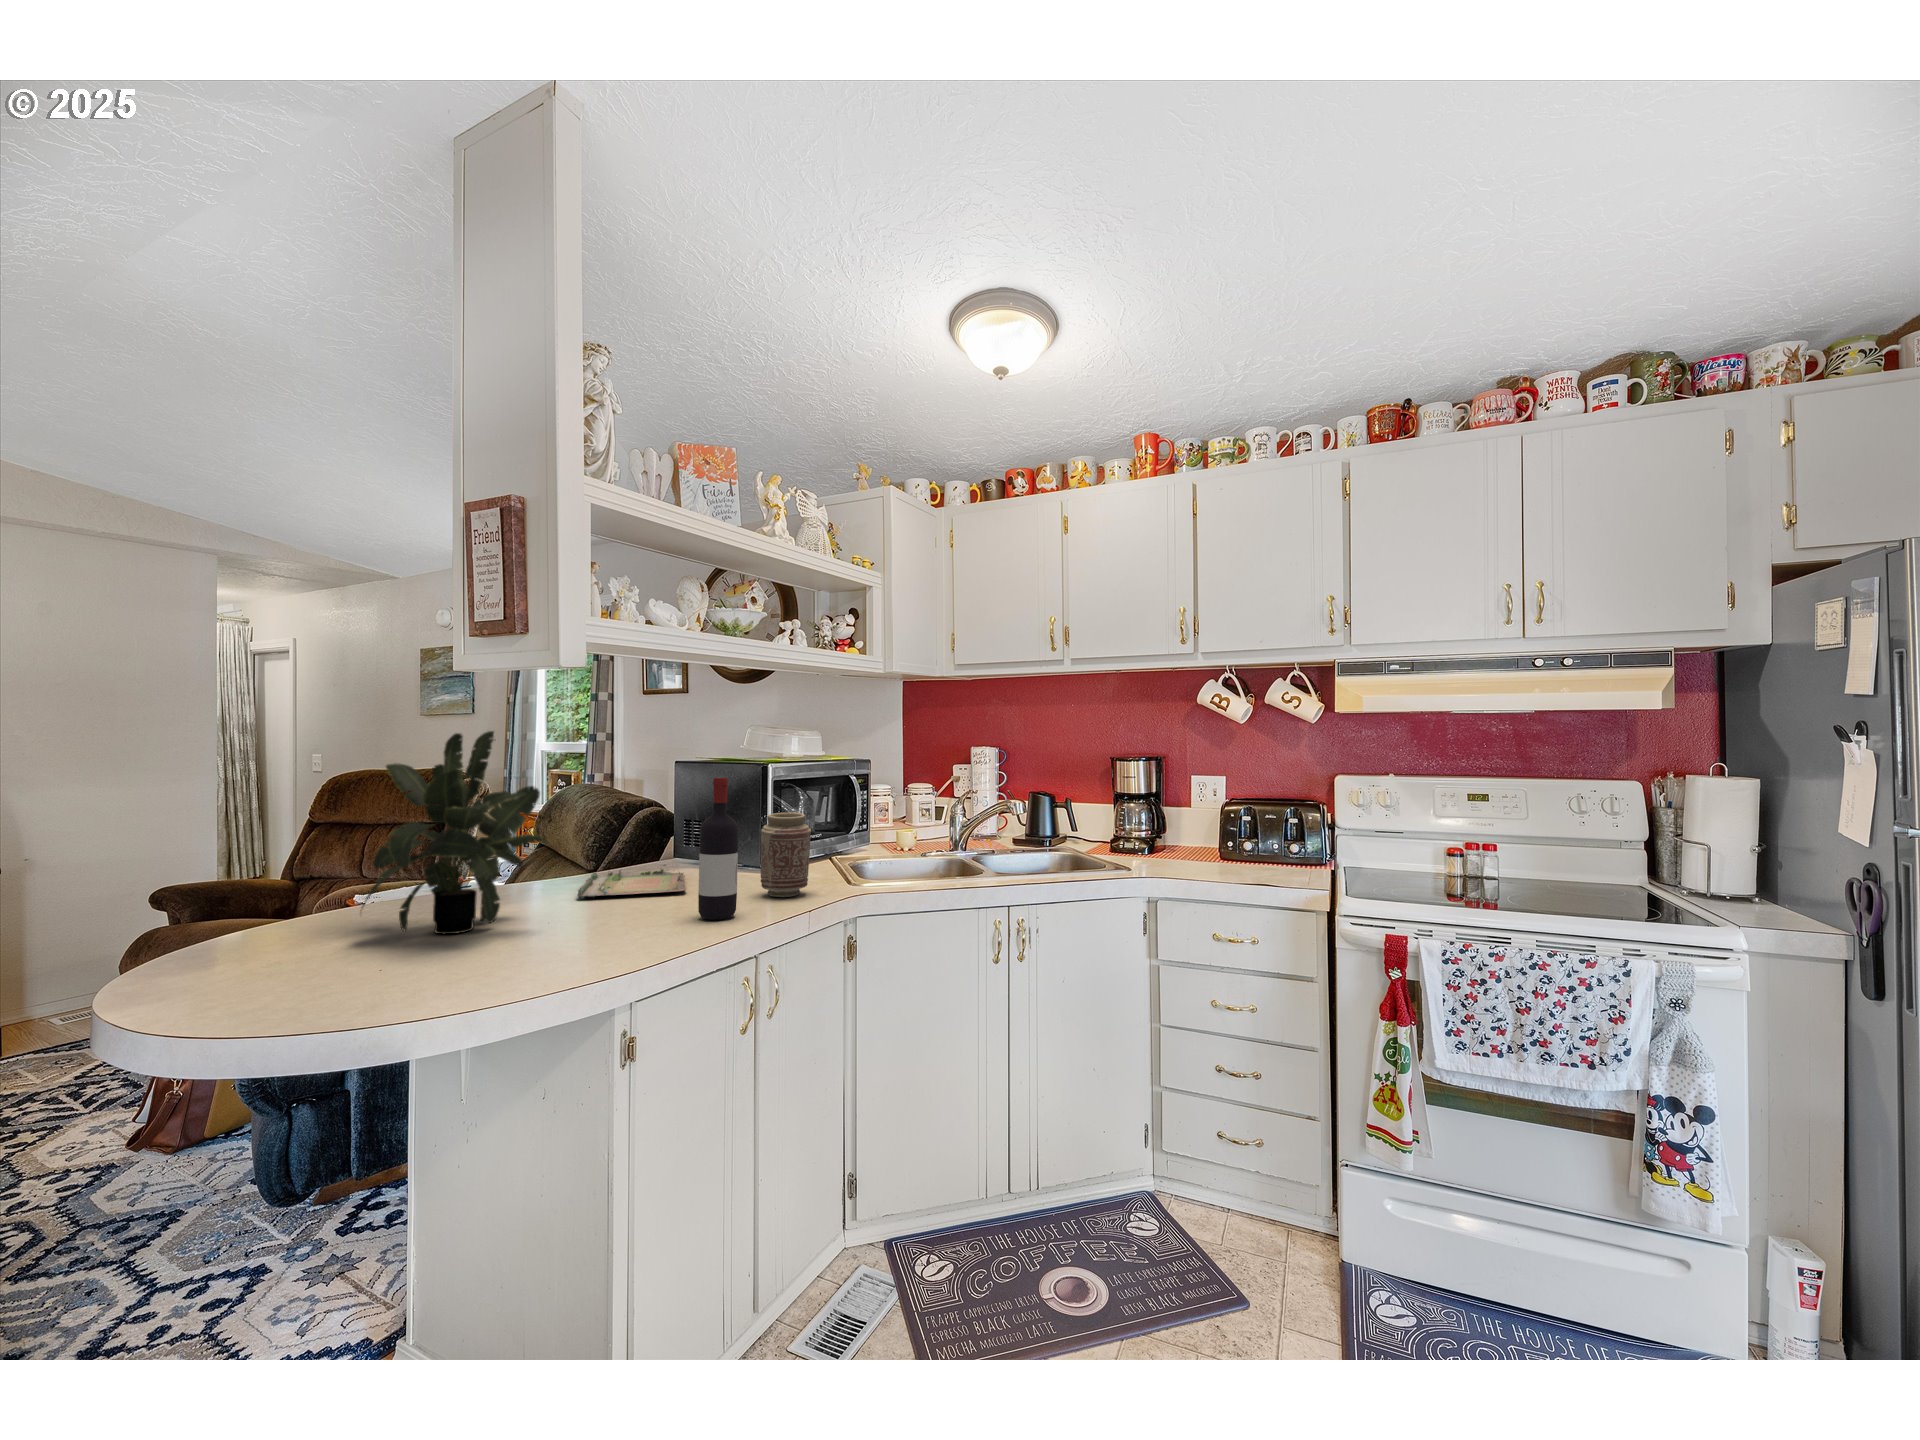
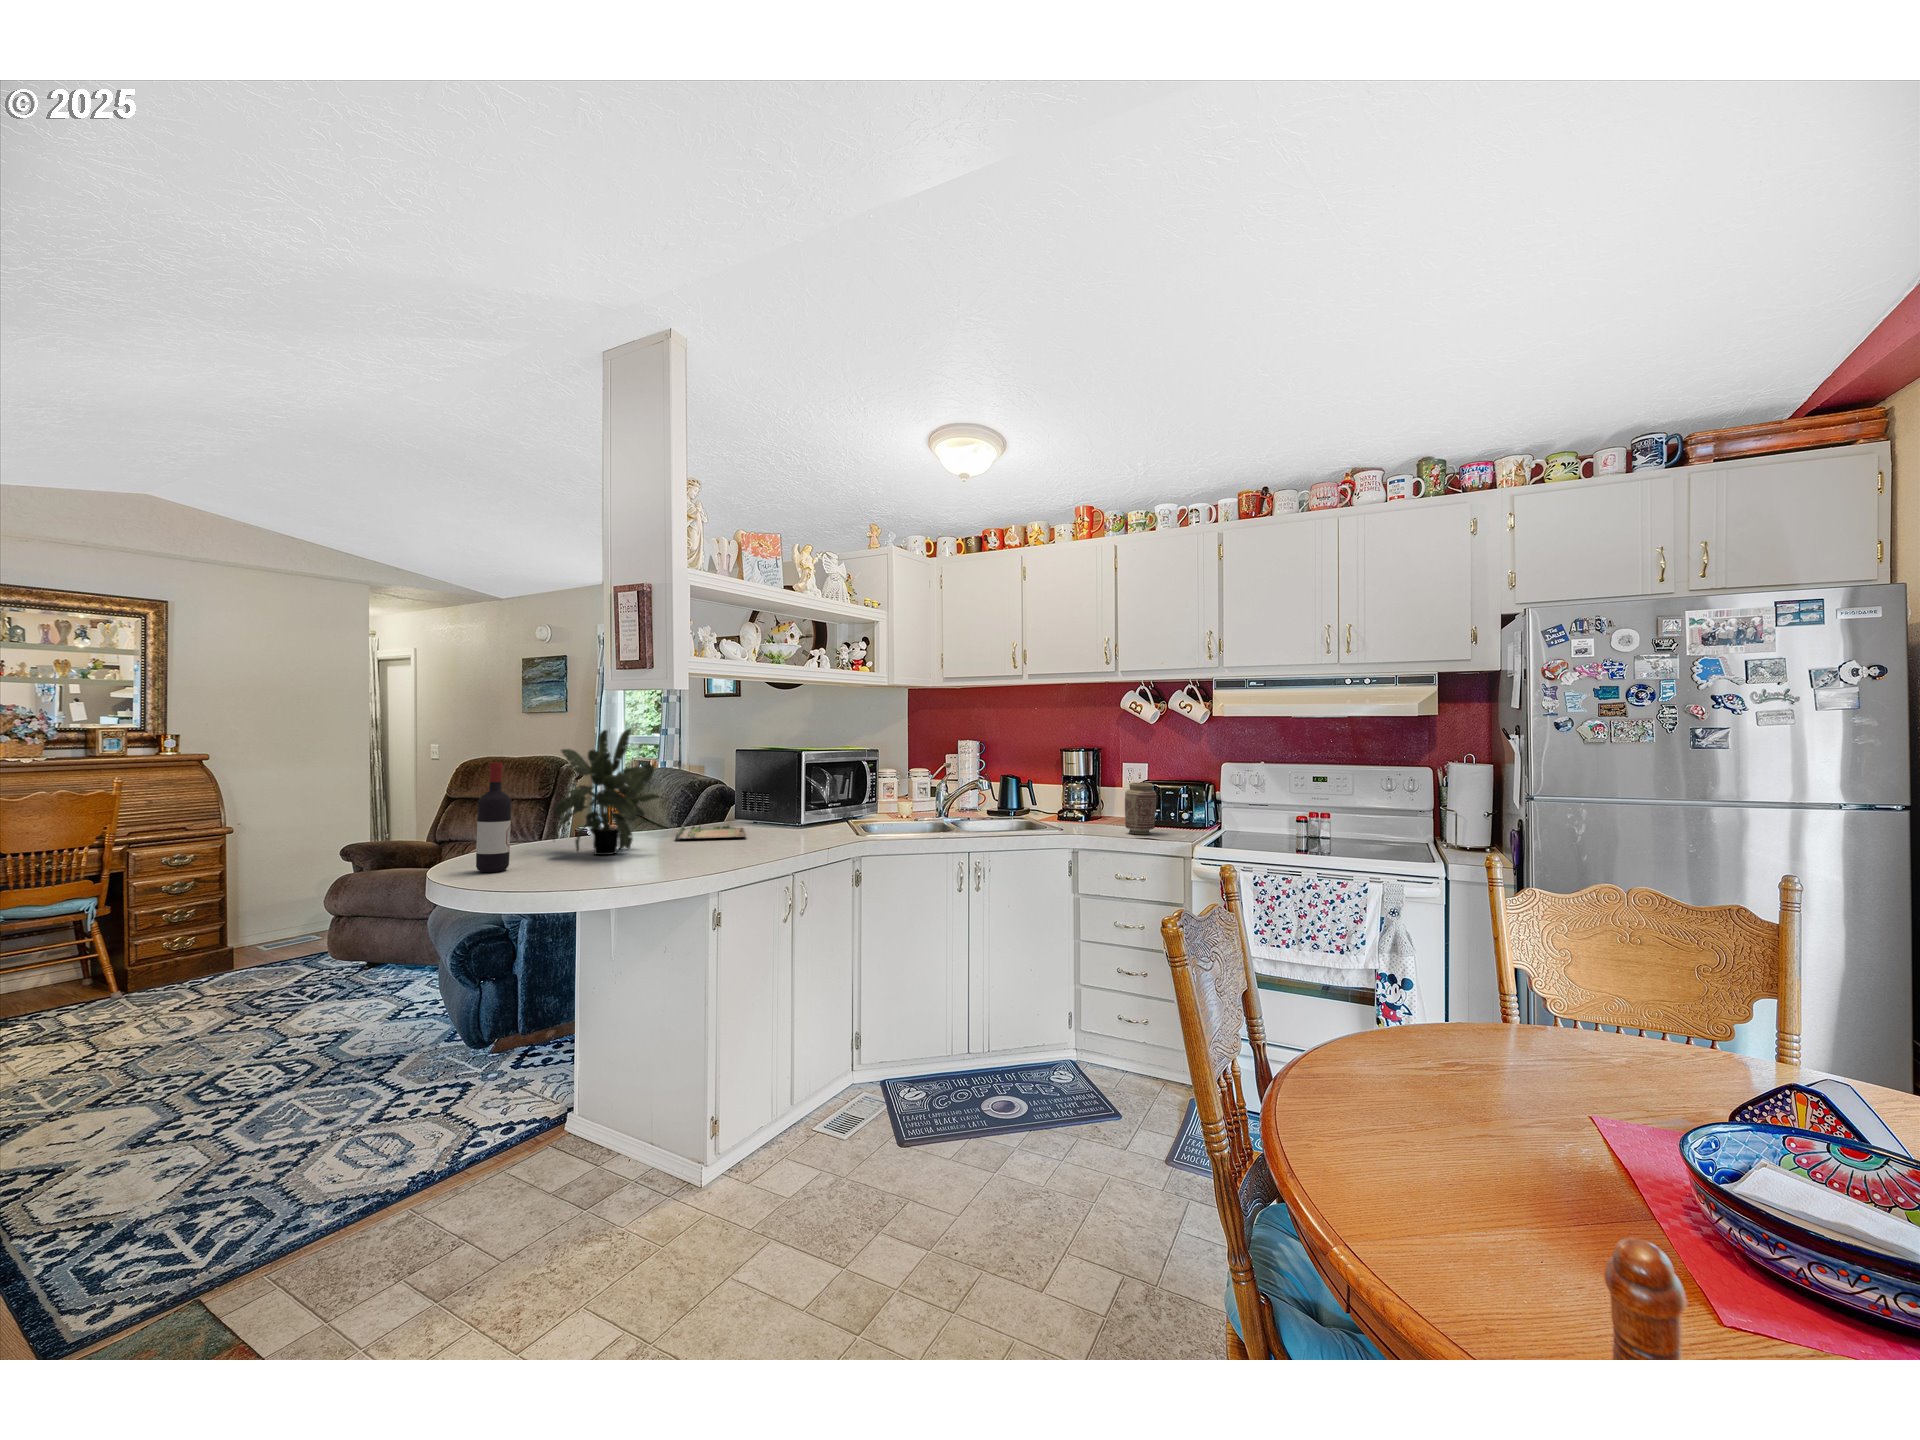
wine bottle: present [698,778,739,920] -> present [476,763,512,872]
vase: present [761,813,811,897] -> present [1125,783,1157,834]

